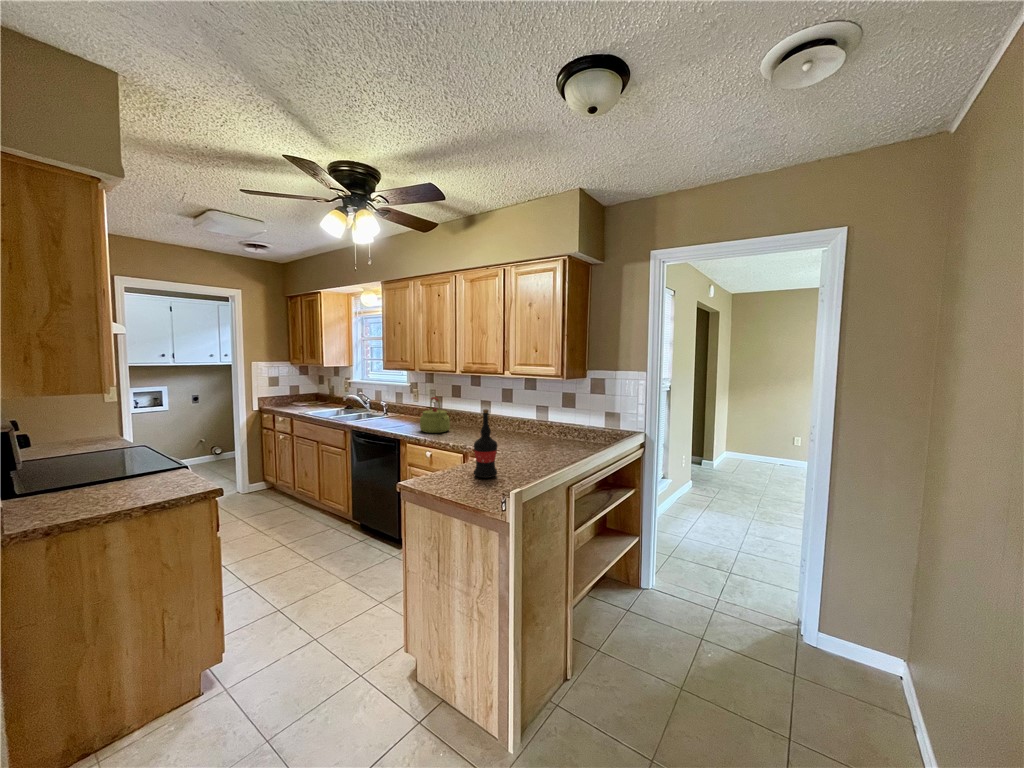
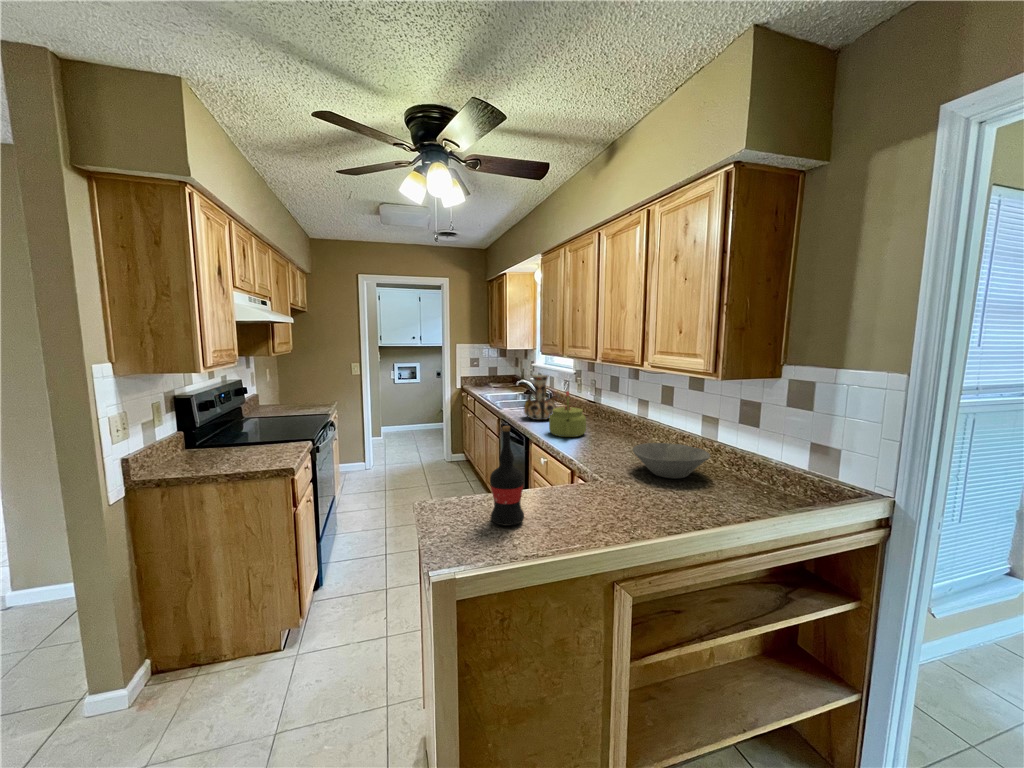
vase: none [379,387,409,425] -> present [524,375,556,420]
bowl: none [509,424,557,444] -> present [633,443,710,479]

